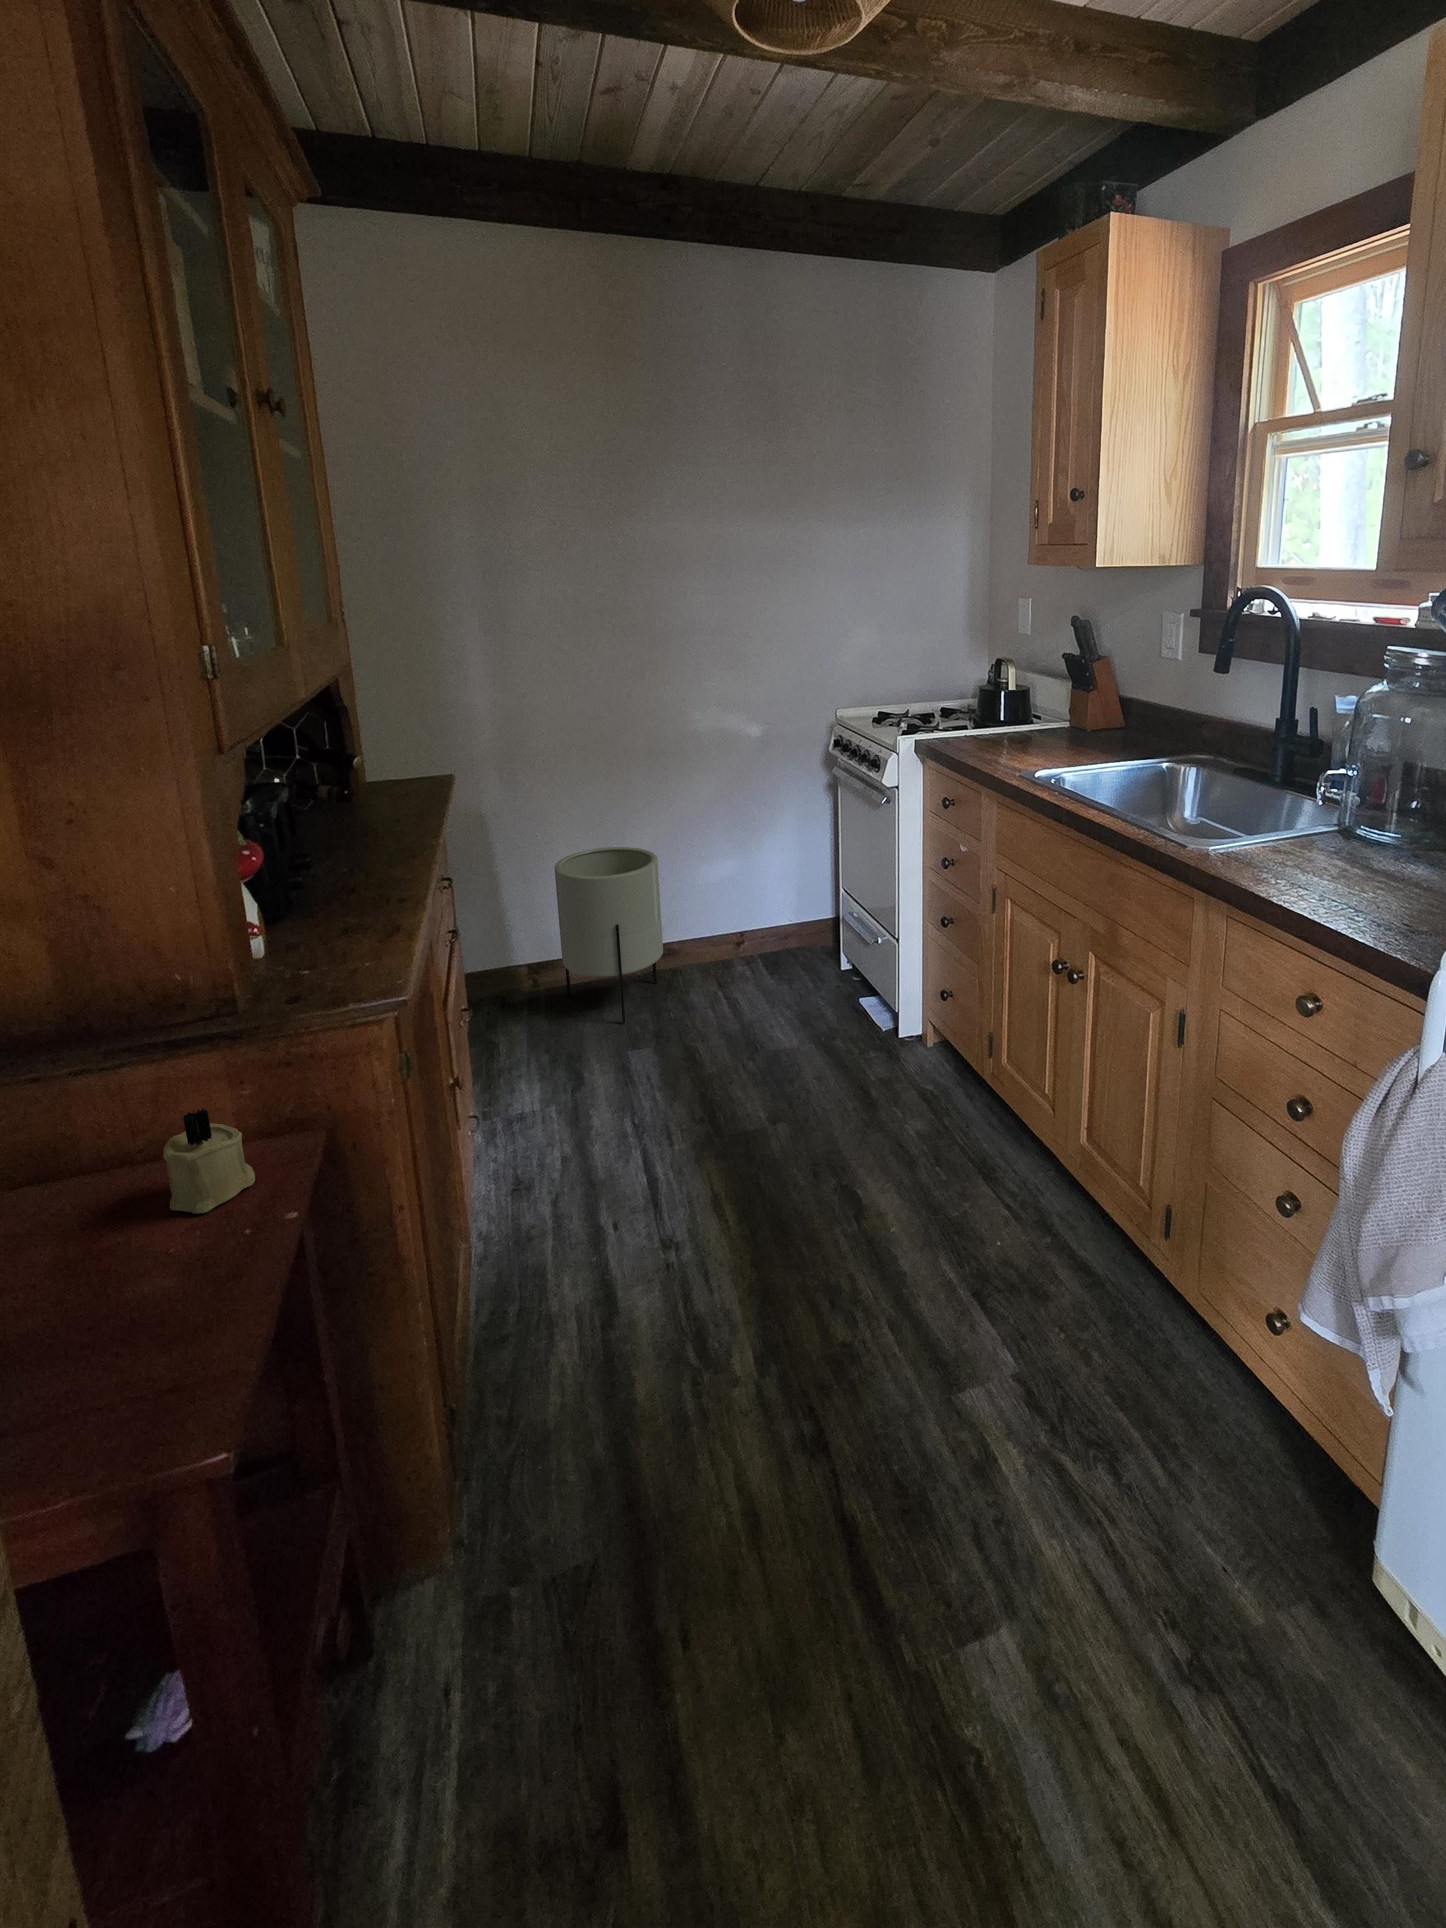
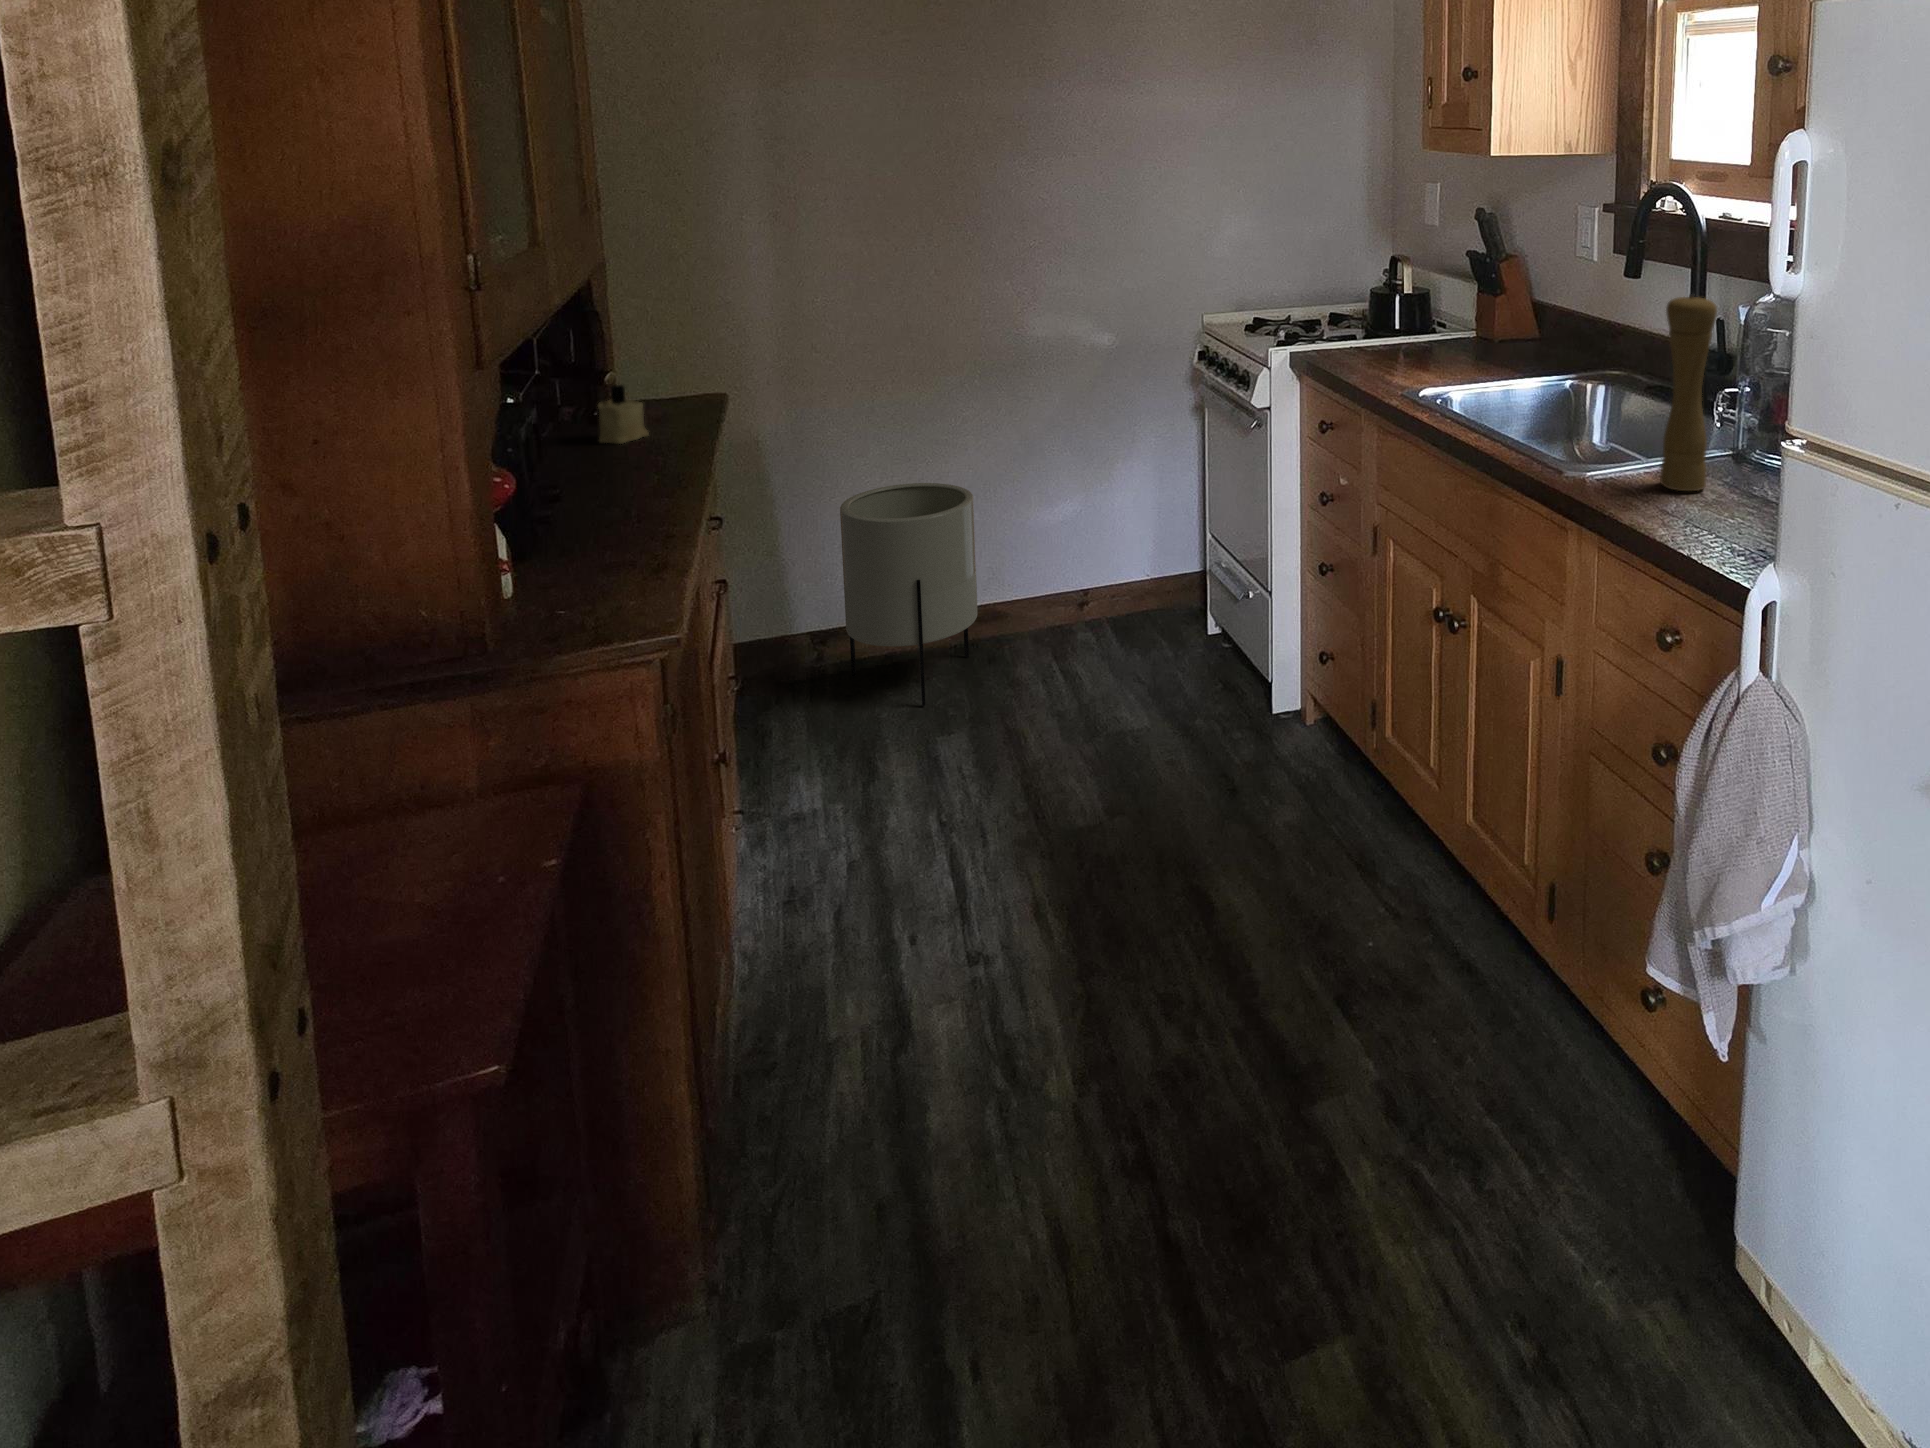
pepper mill: none [1284,684,1349,867] -> present [1660,294,1717,491]
candle: present [163,1109,255,1214] -> present [598,385,648,444]

